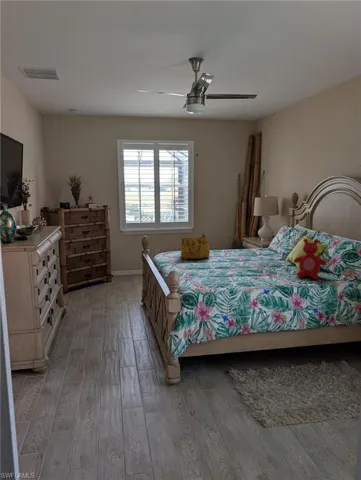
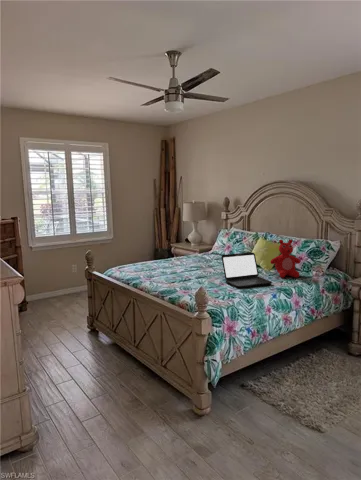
handbag: present [181,235,210,259] -> none [140,243,172,272]
laptop: none [235,249,277,282] -> present [222,252,272,288]

